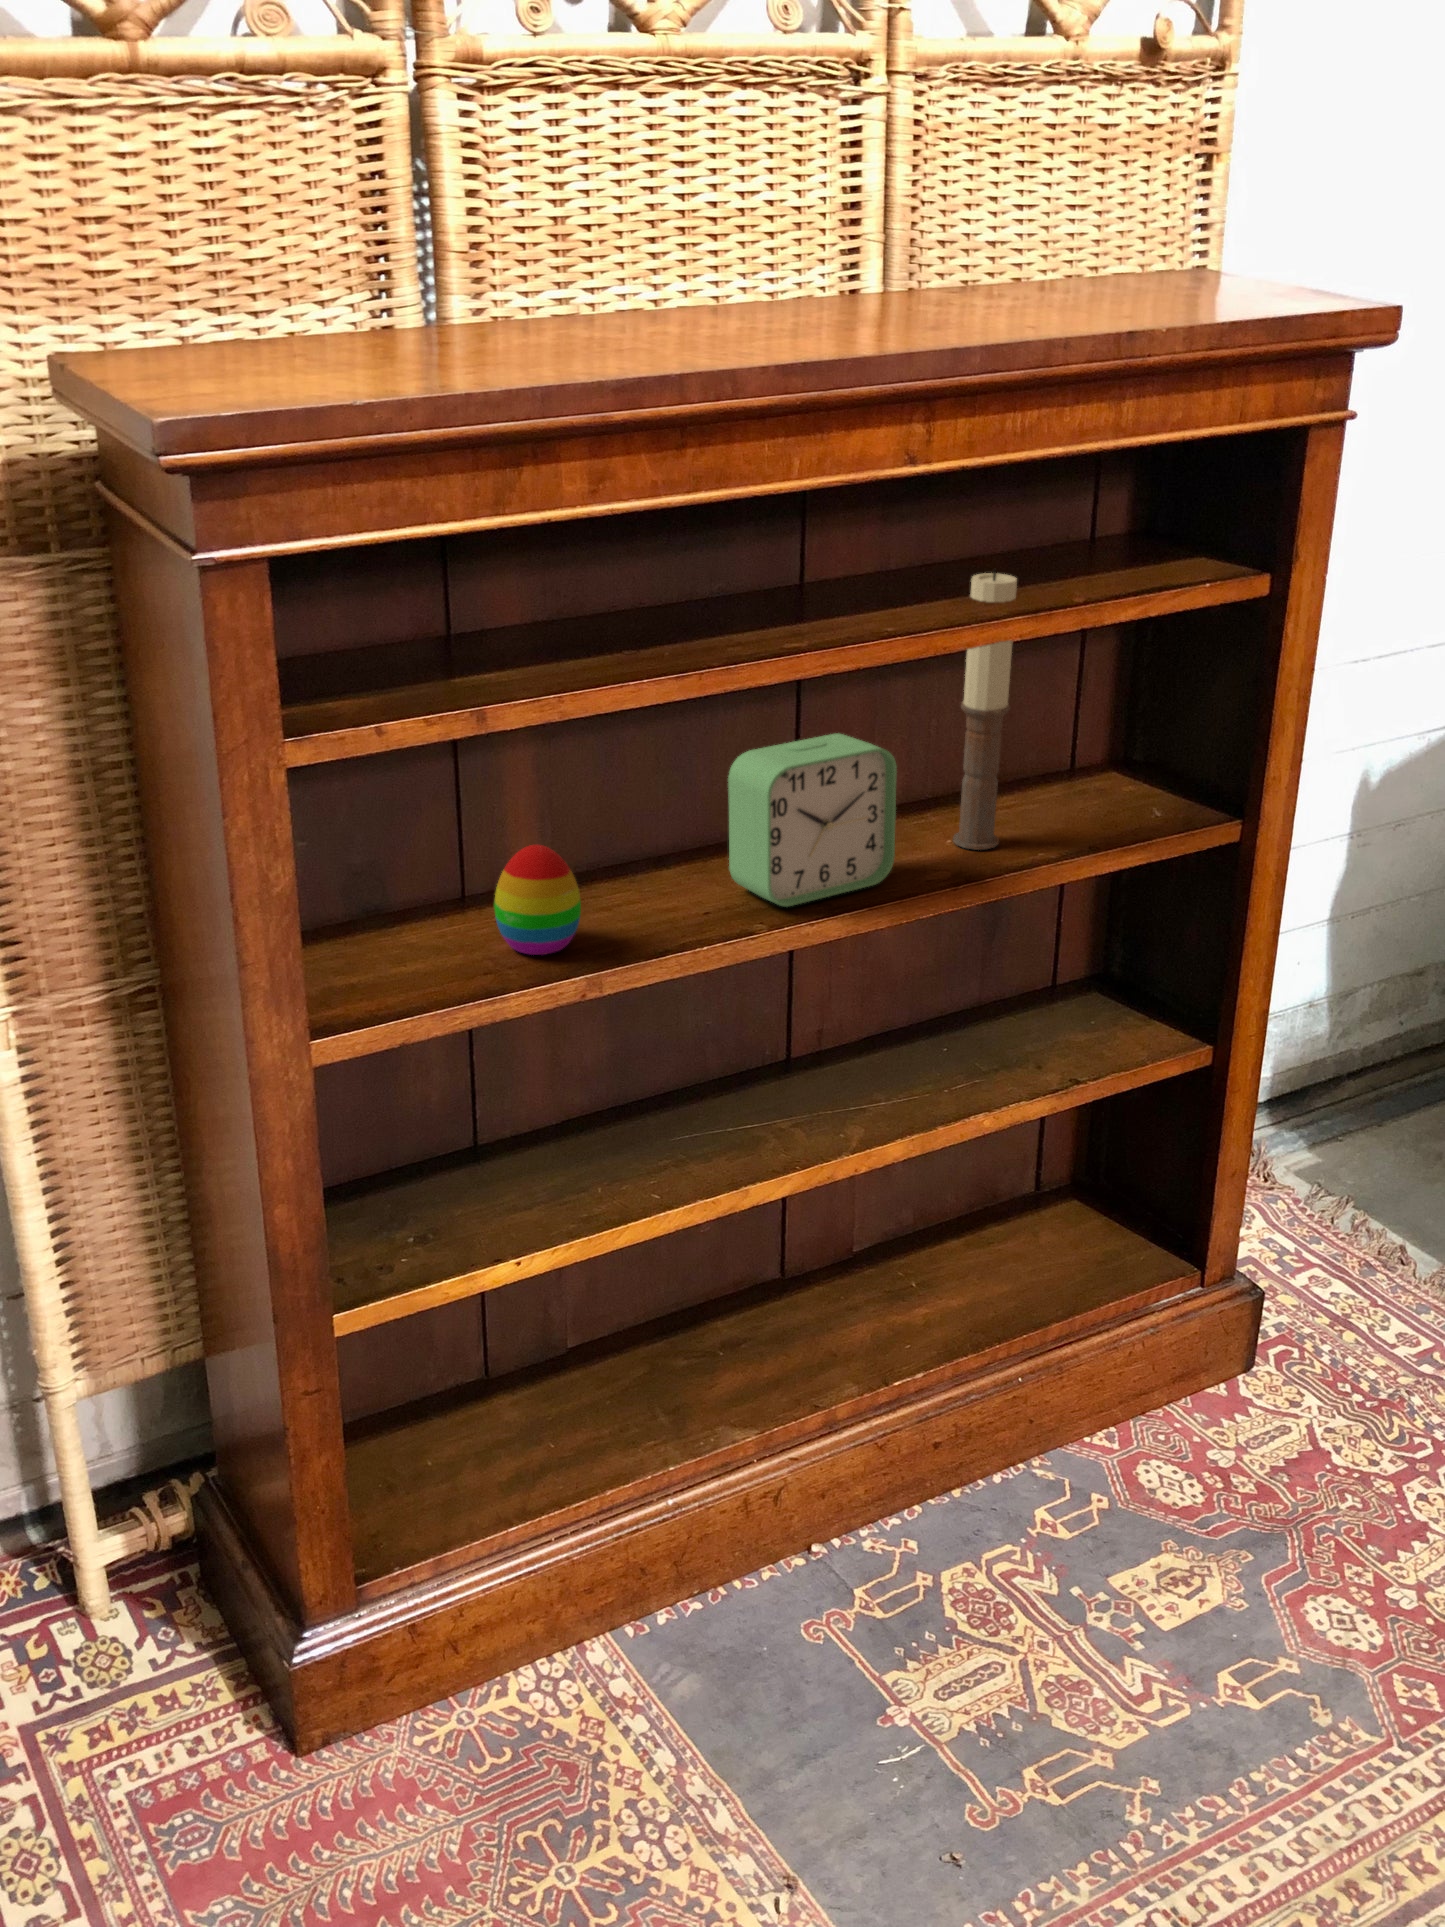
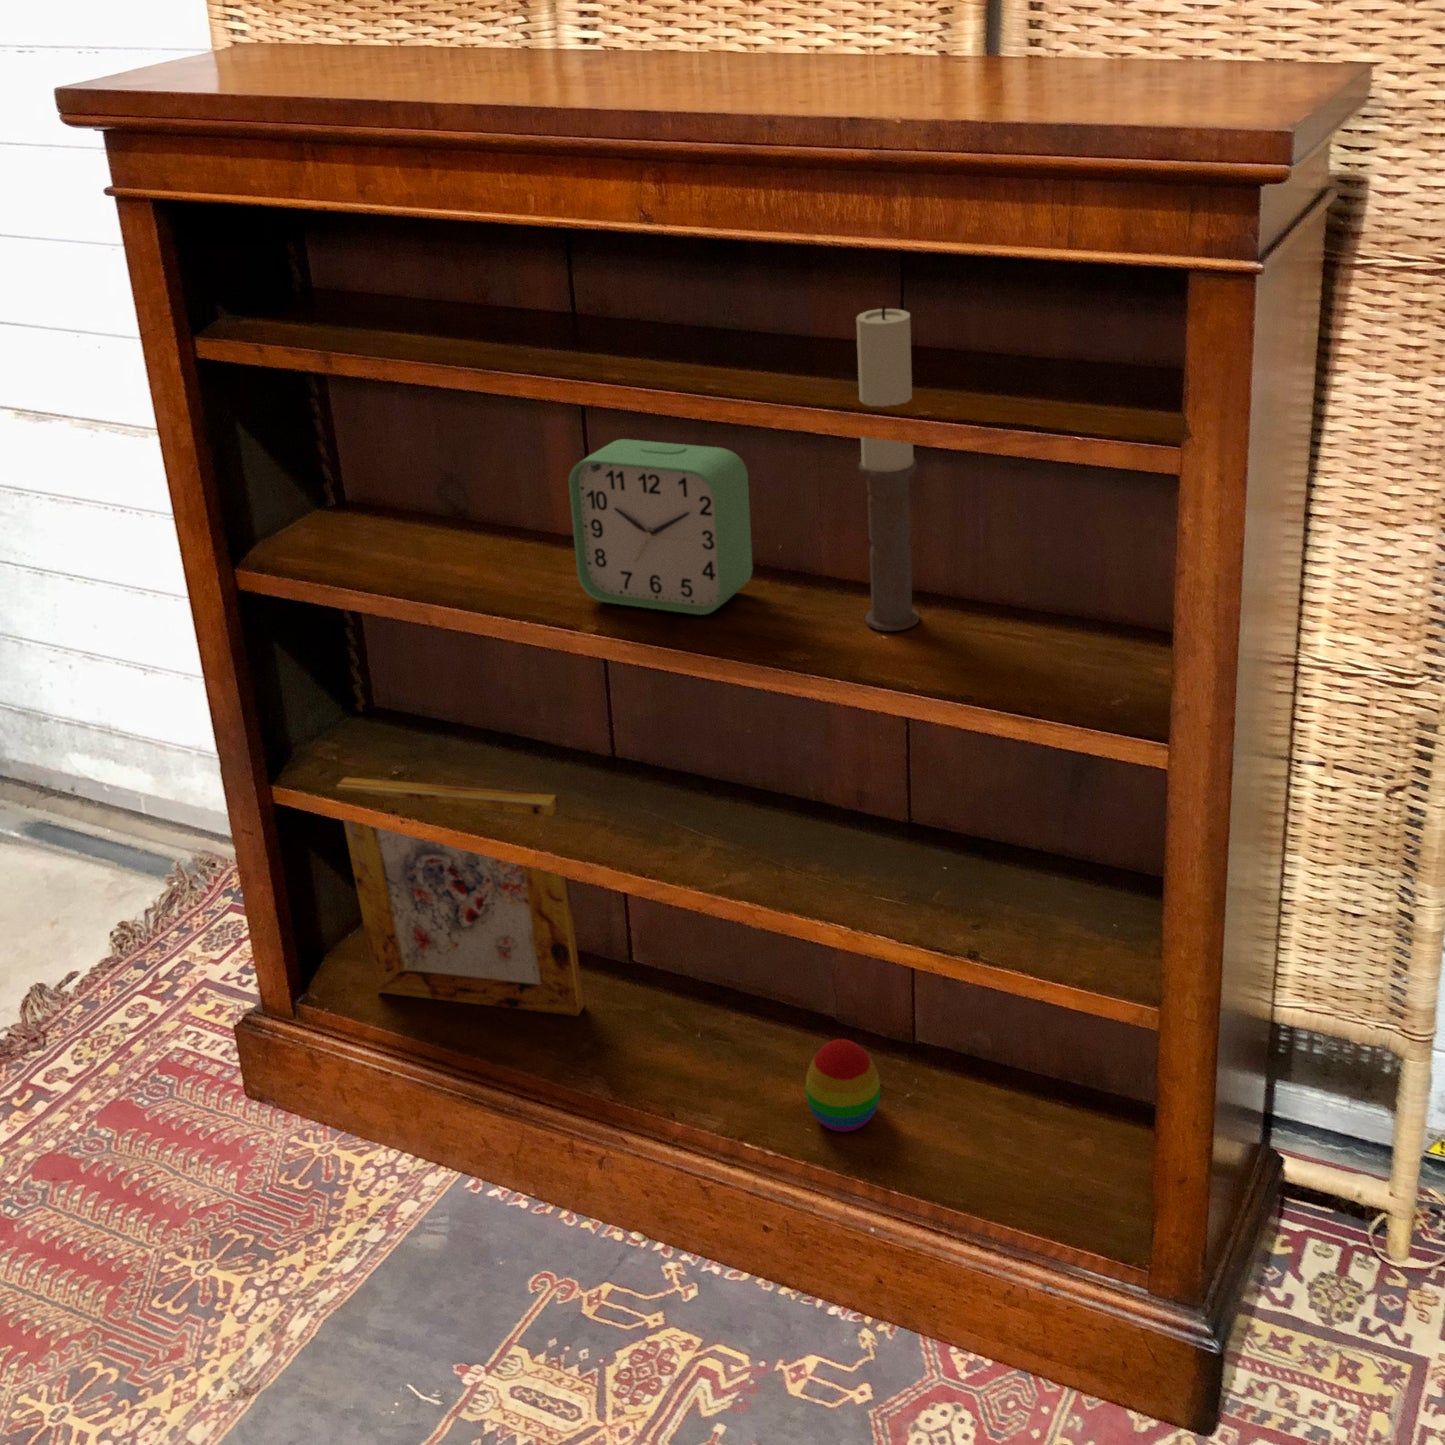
decorative egg: present [494,845,581,955] -> present [806,1039,880,1132]
picture frame: none [391,1171,620,1517] -> present [337,777,584,1016]

